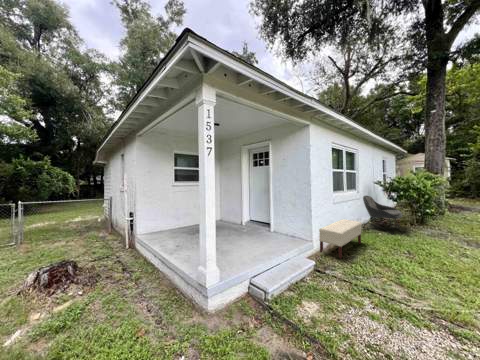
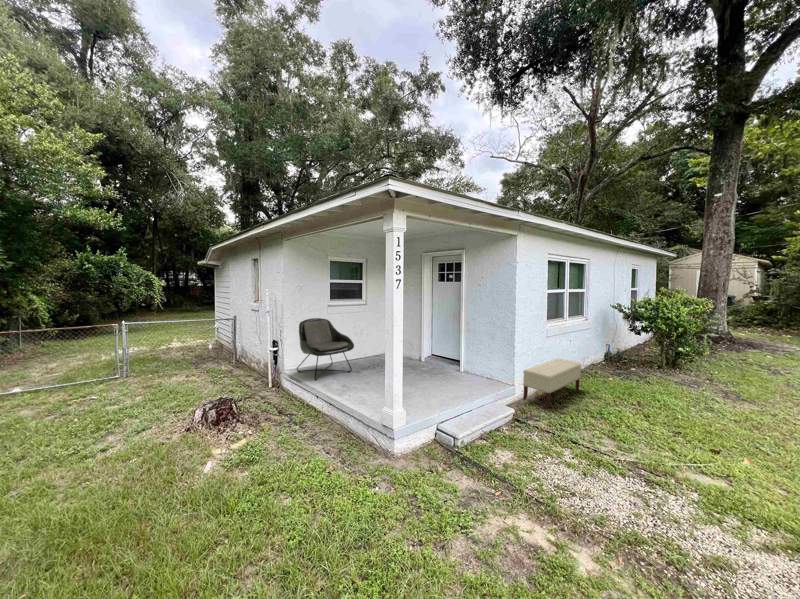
lounge chair: present [363,196,403,235] -> present [297,318,354,380]

